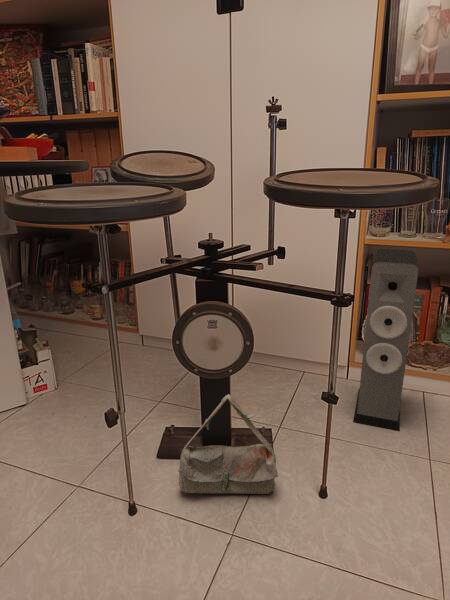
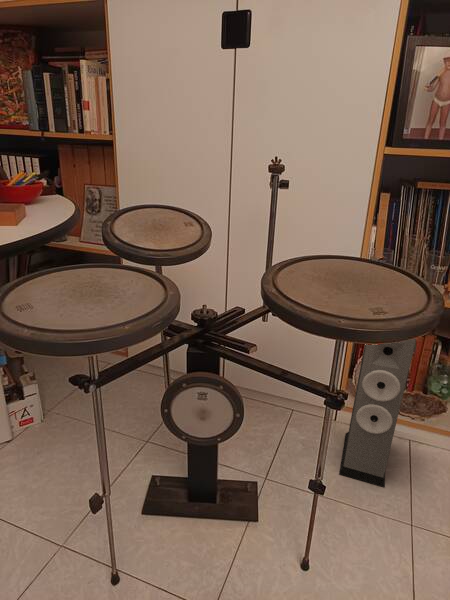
bag: present [178,394,278,494] -> none [162,472,263,564]

